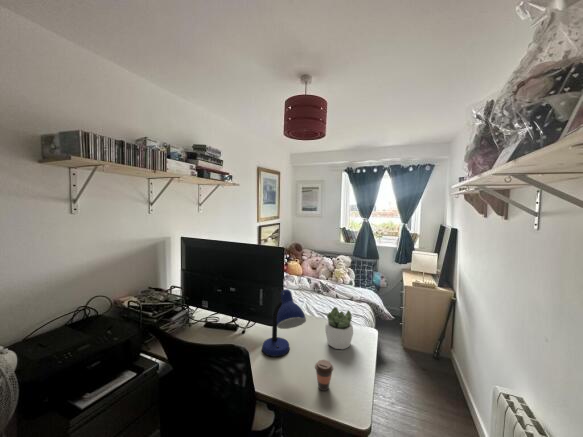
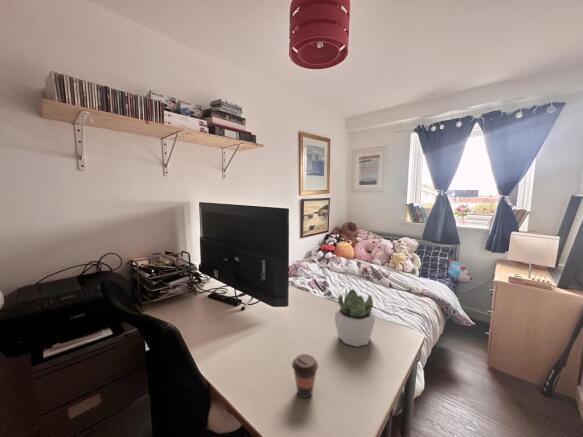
desk lamp: present [262,289,306,357] -> none [253,257,294,343]

